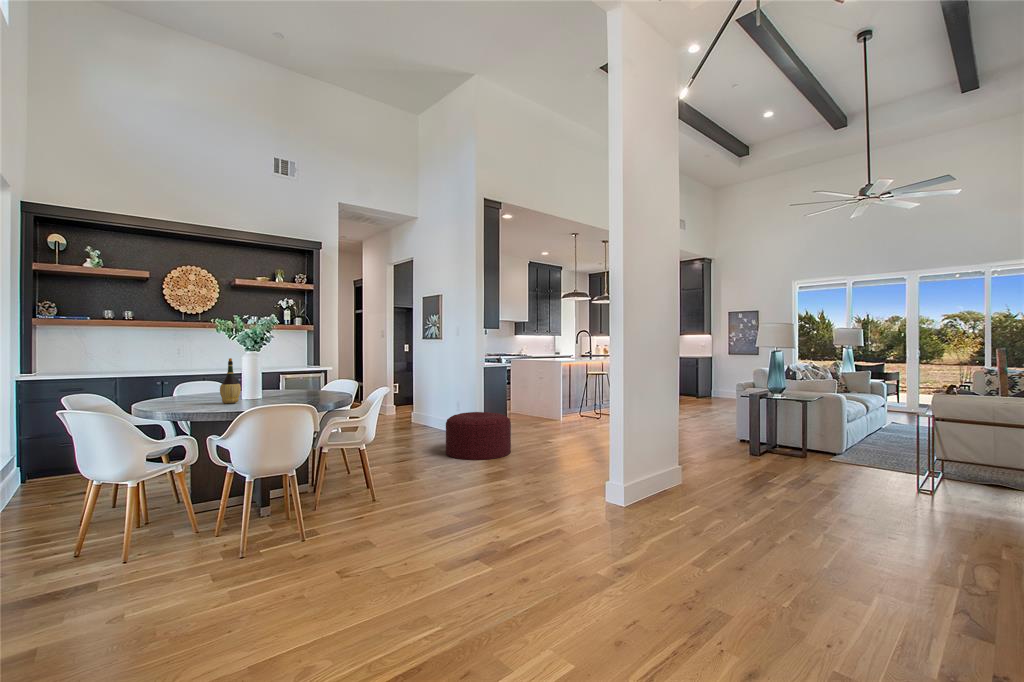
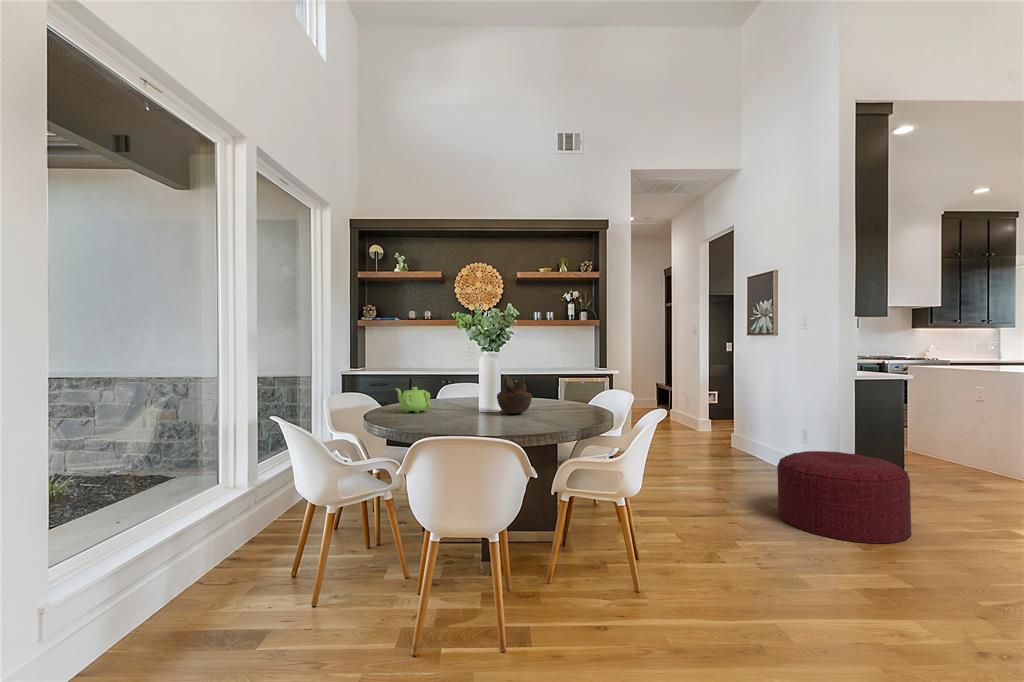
wine bottle: present [220,358,241,403] -> none [436,358,459,416]
decorative bowl: none [269,370,298,399] -> present [497,375,532,414]
teapot: none [170,382,209,404] -> present [395,387,431,413]

